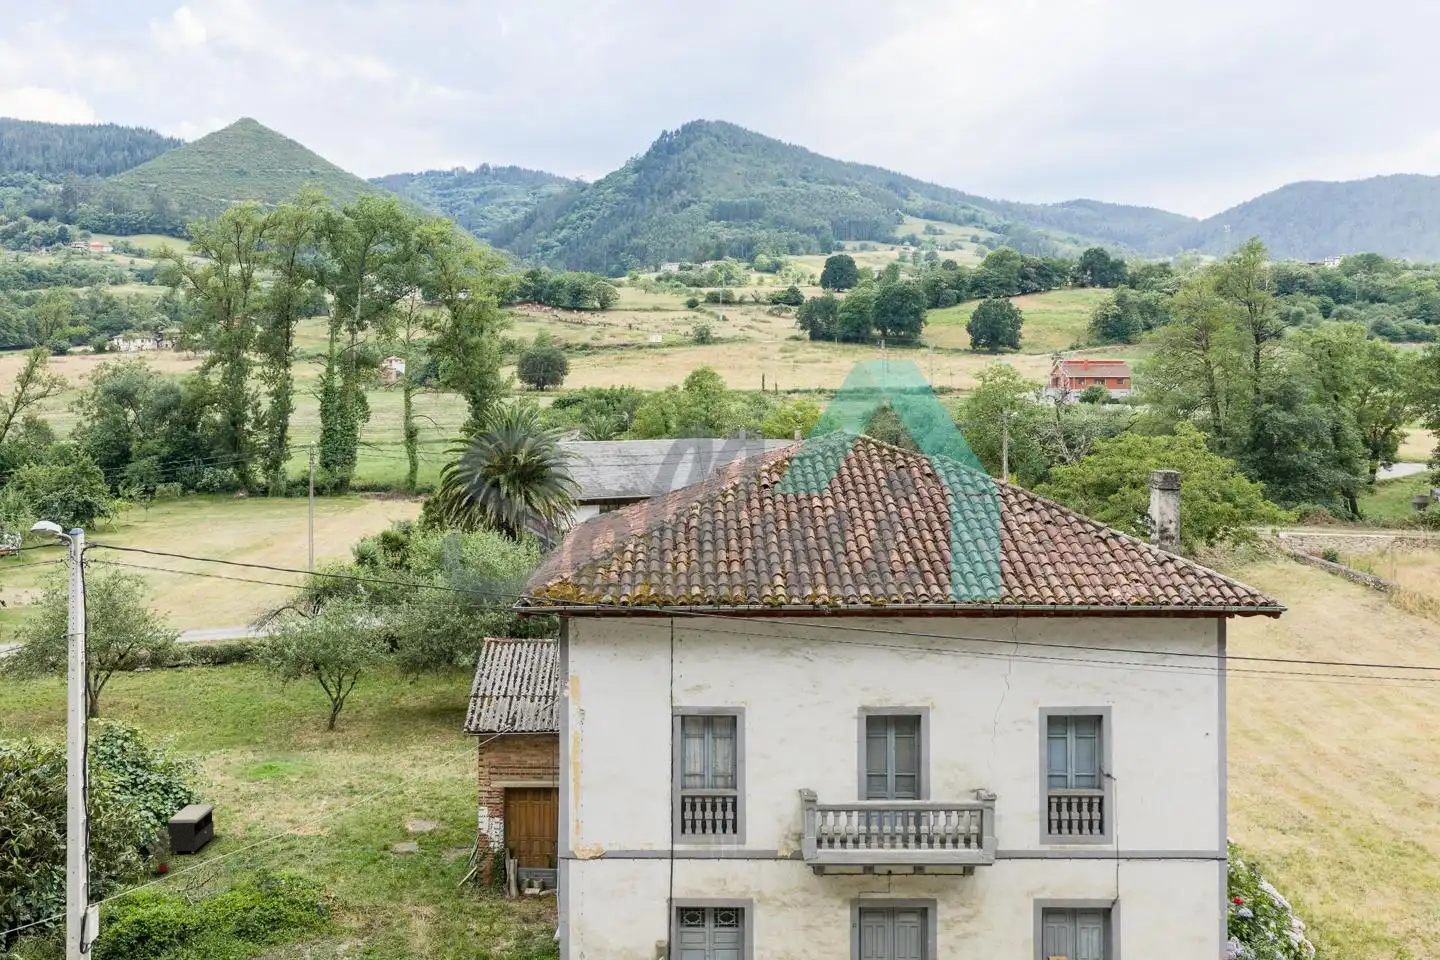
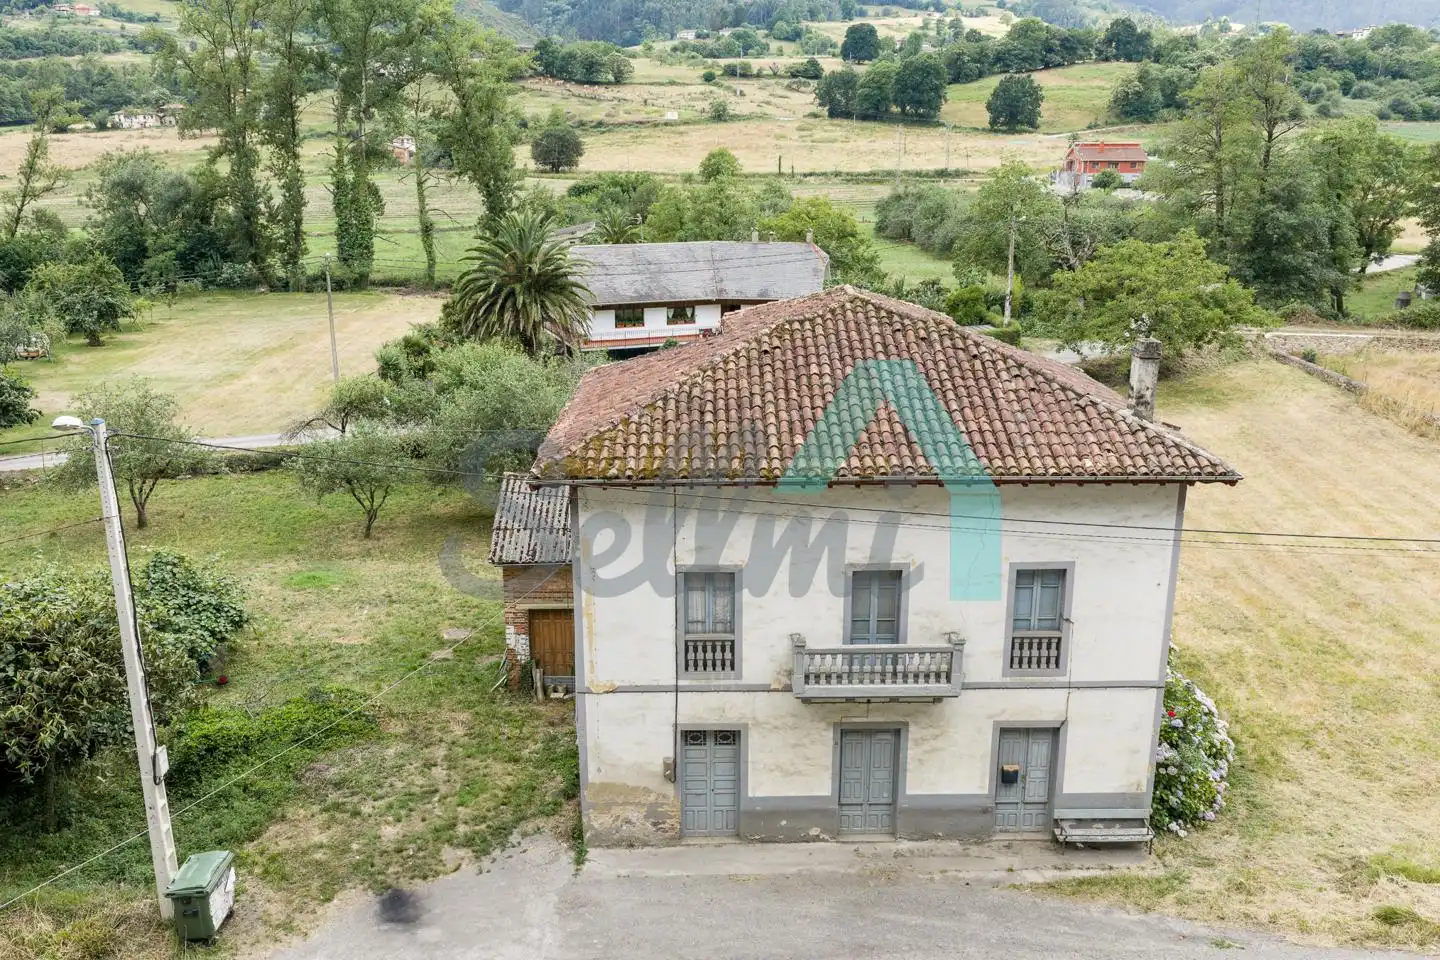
storage bench: present [168,804,214,854] -> none [224,621,265,665]

